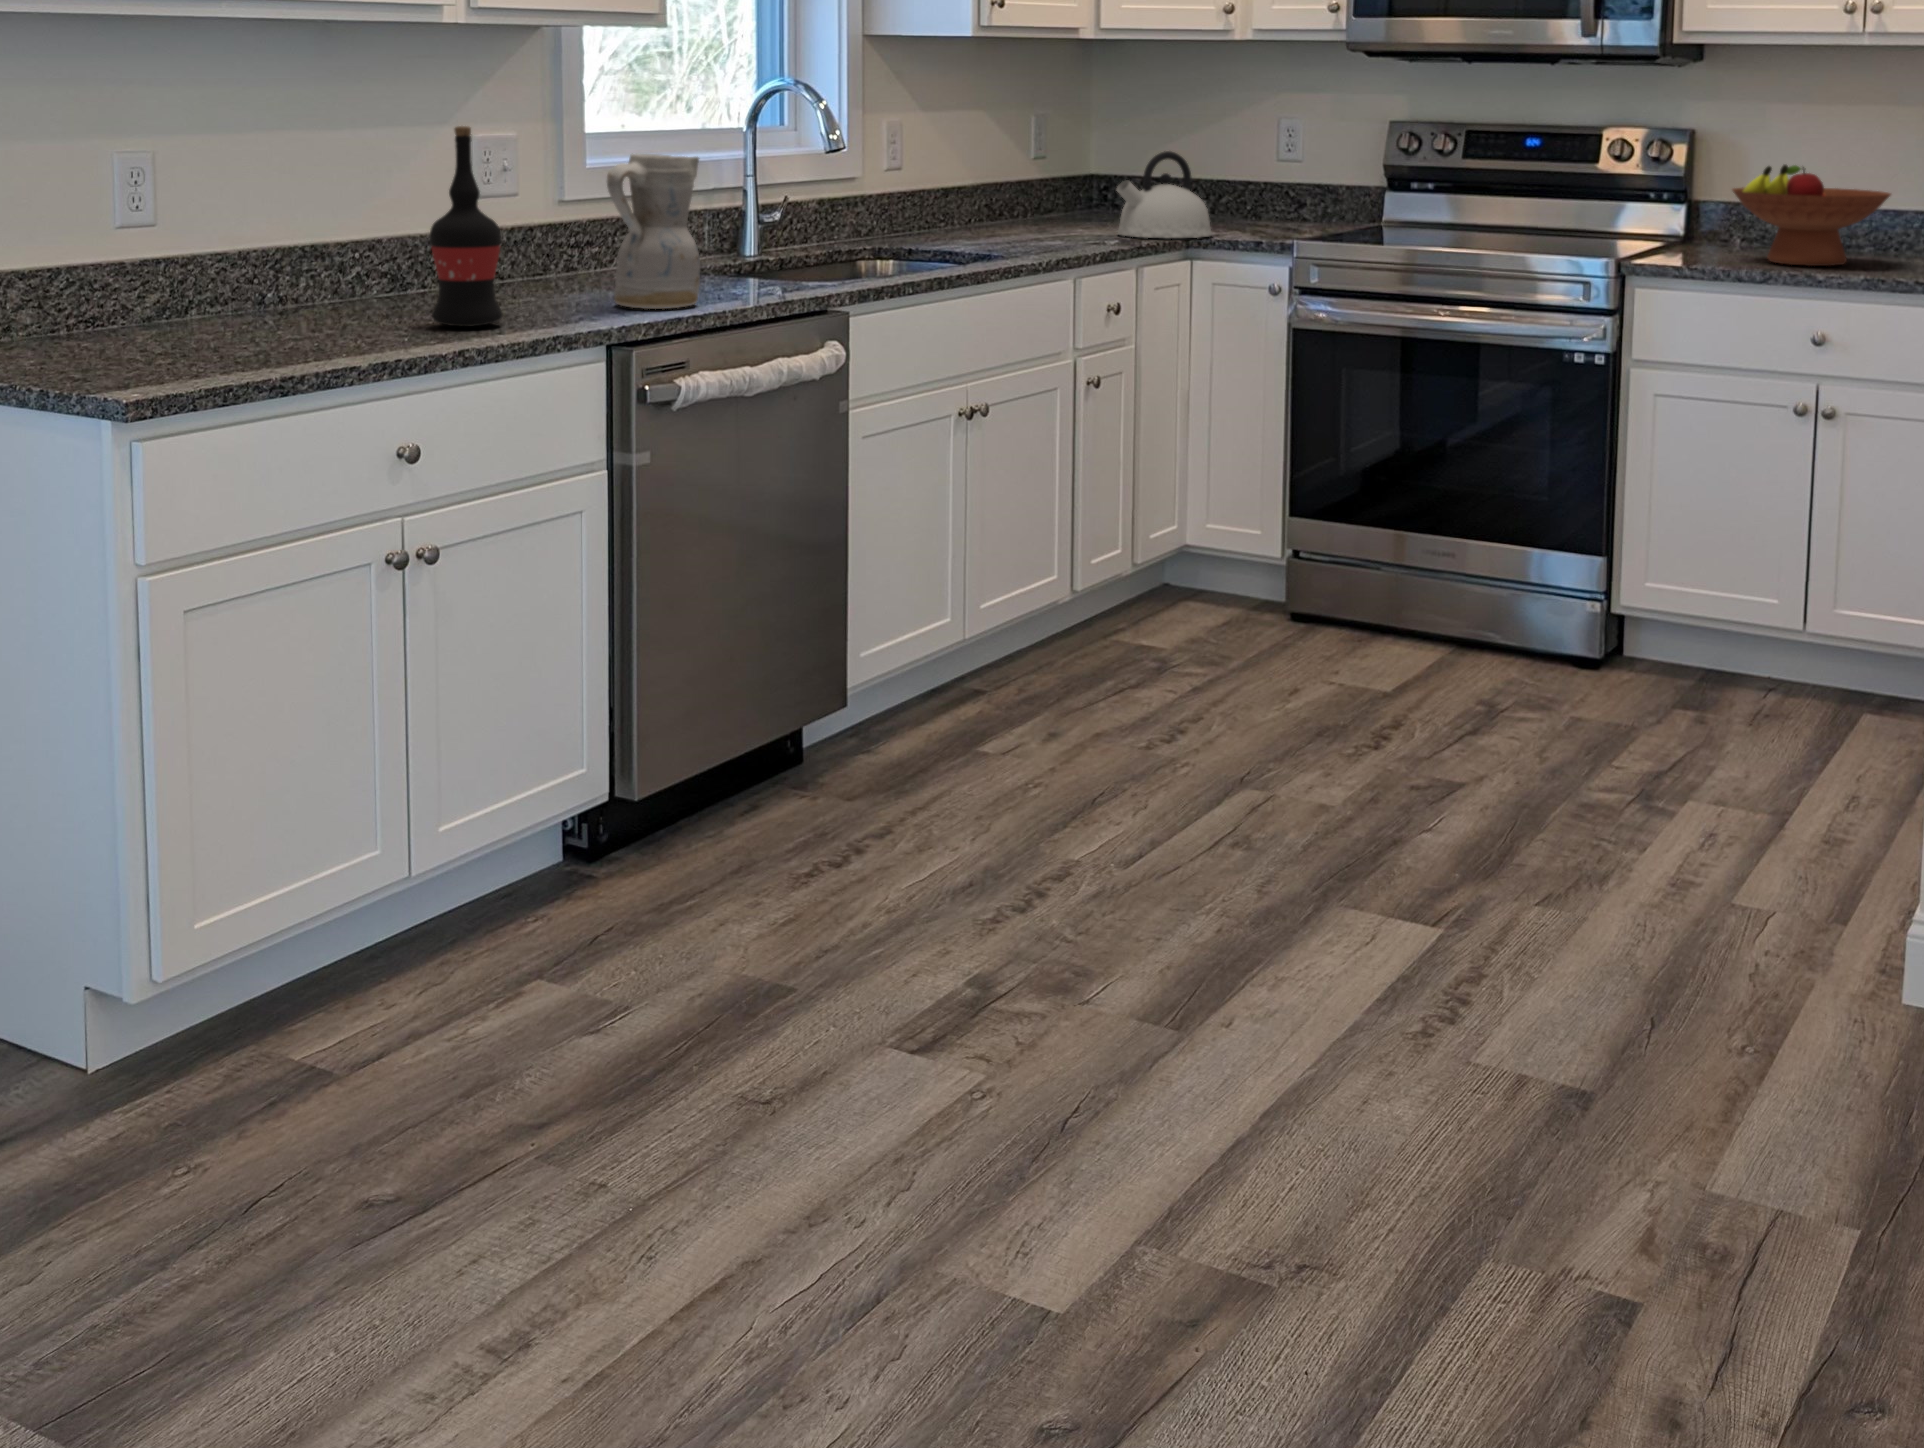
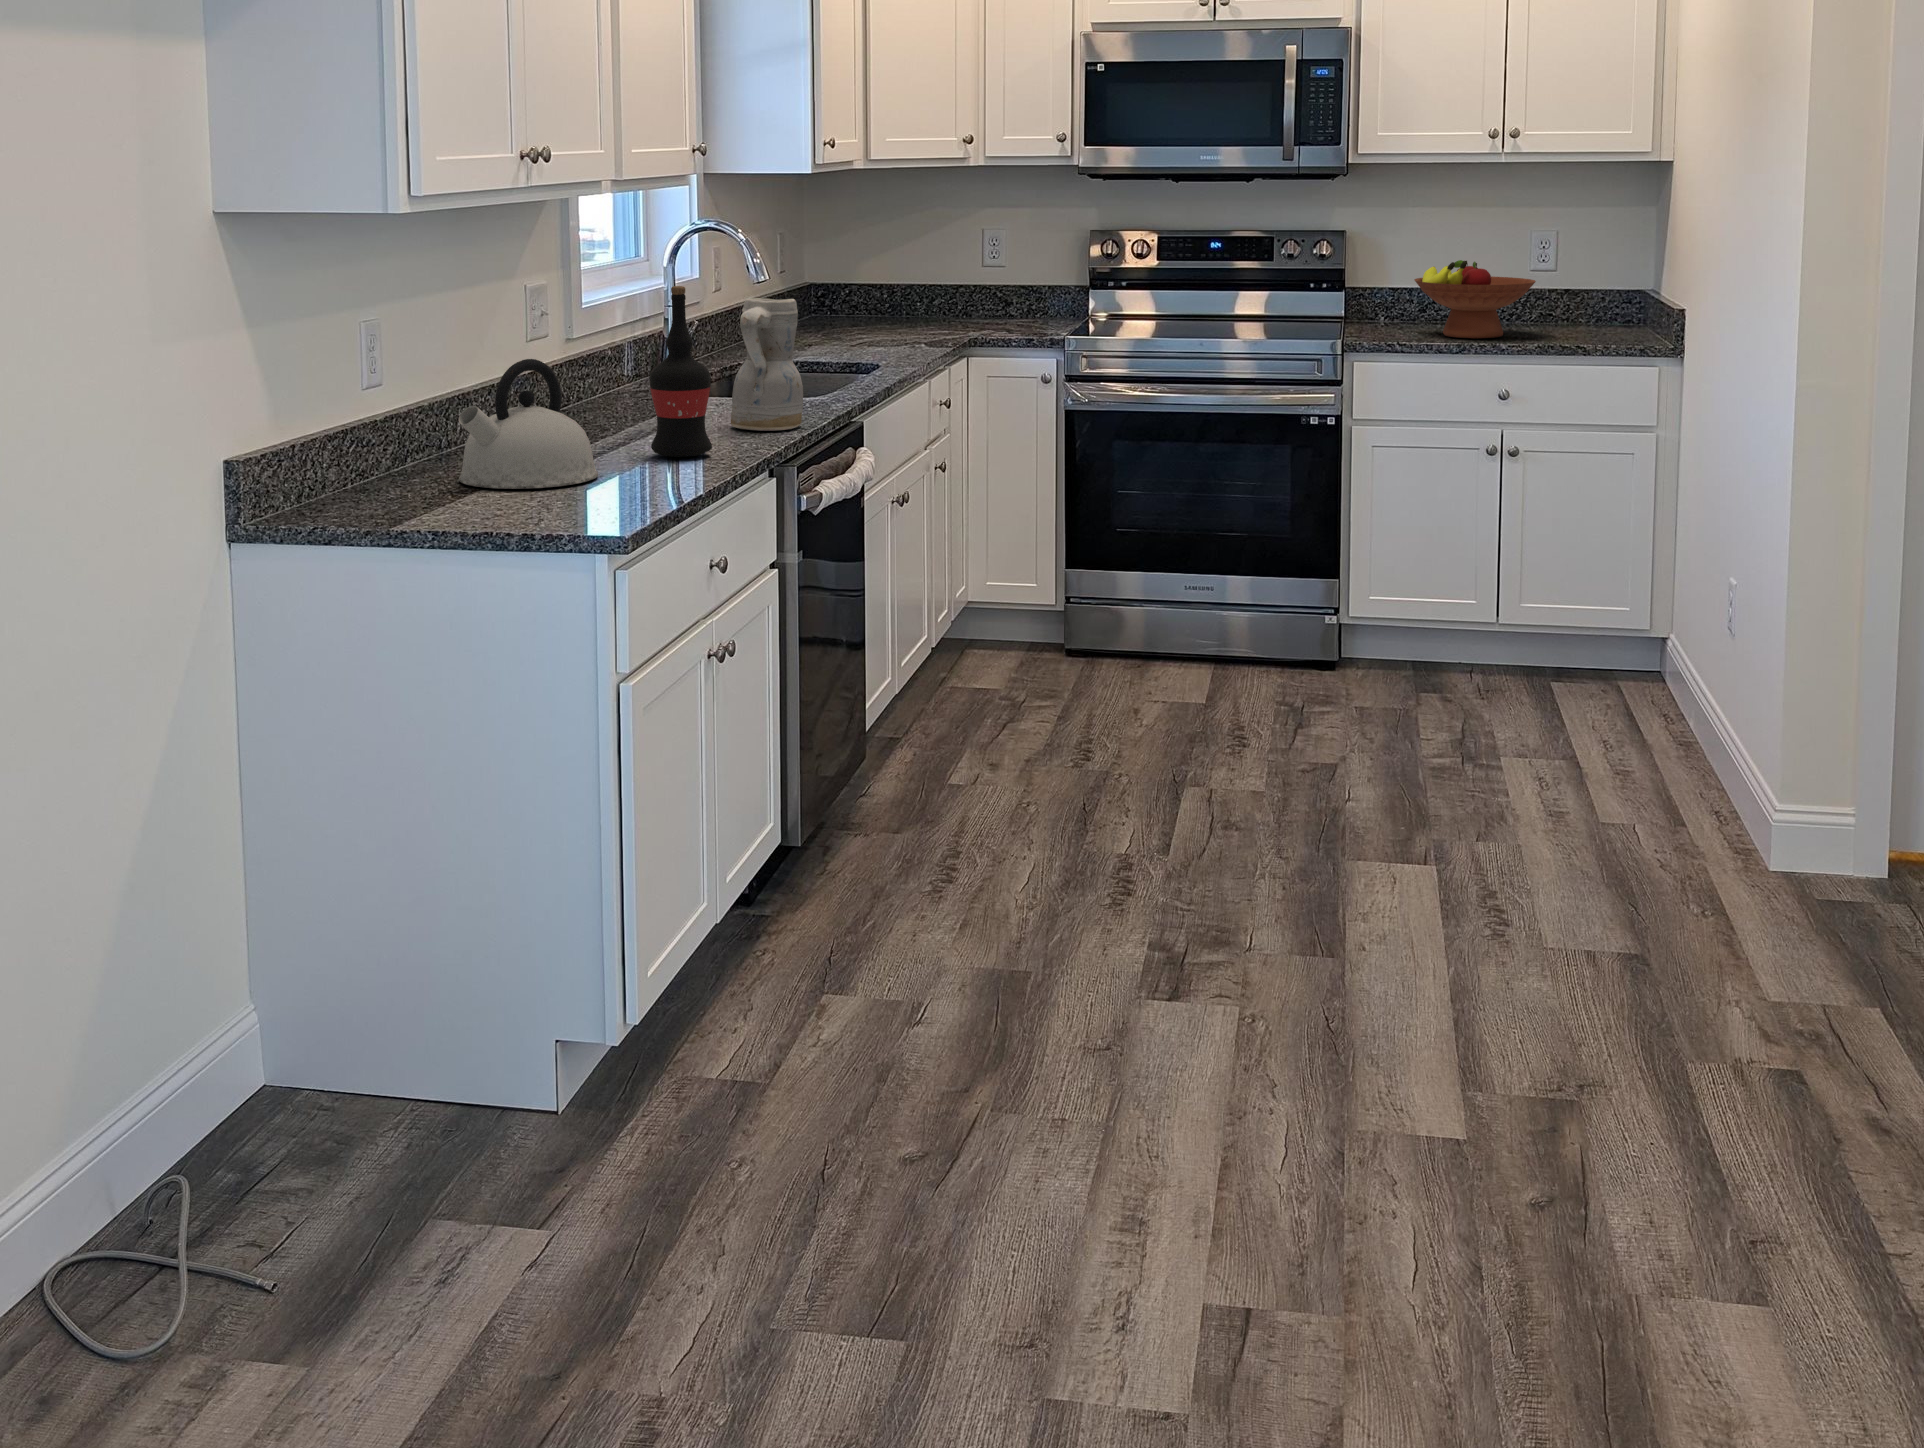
kettle: present [1117,151,1212,238] -> present [459,359,598,489]

